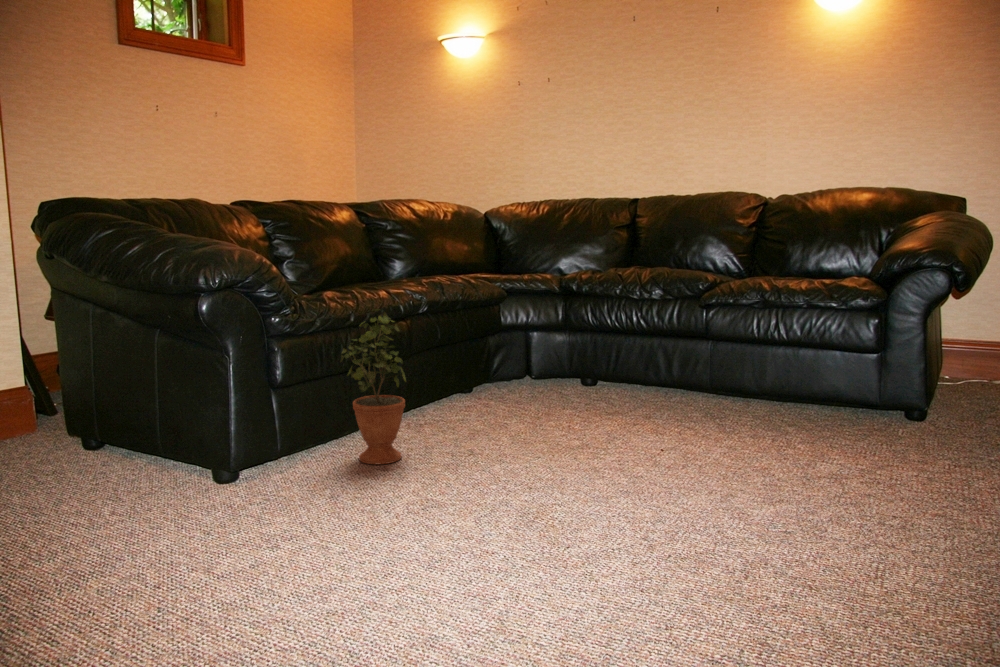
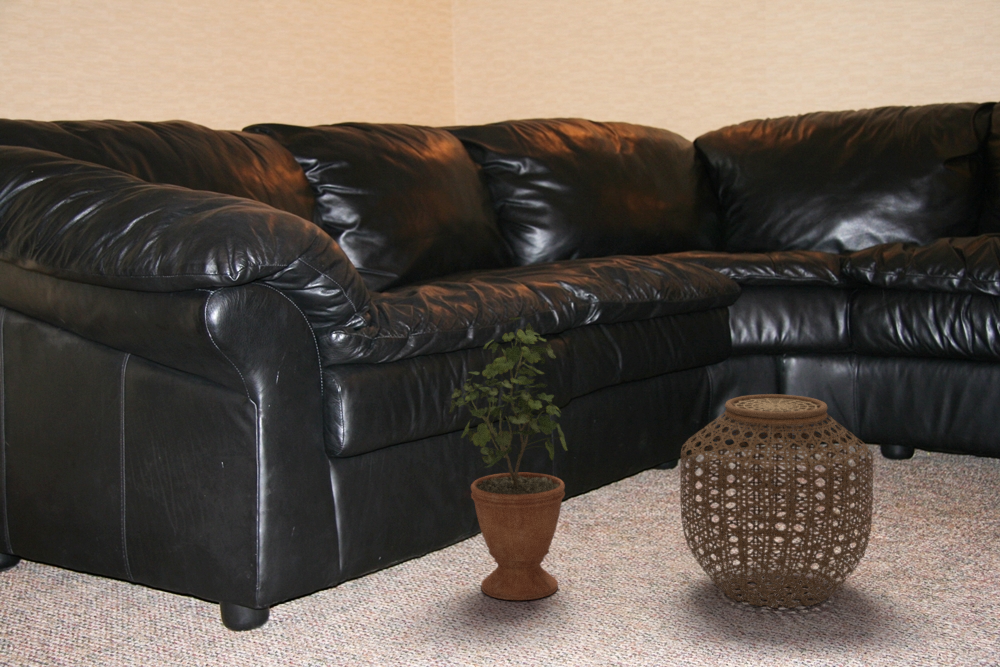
woven basket: none [468,351,568,463] -> present [680,394,873,608]

